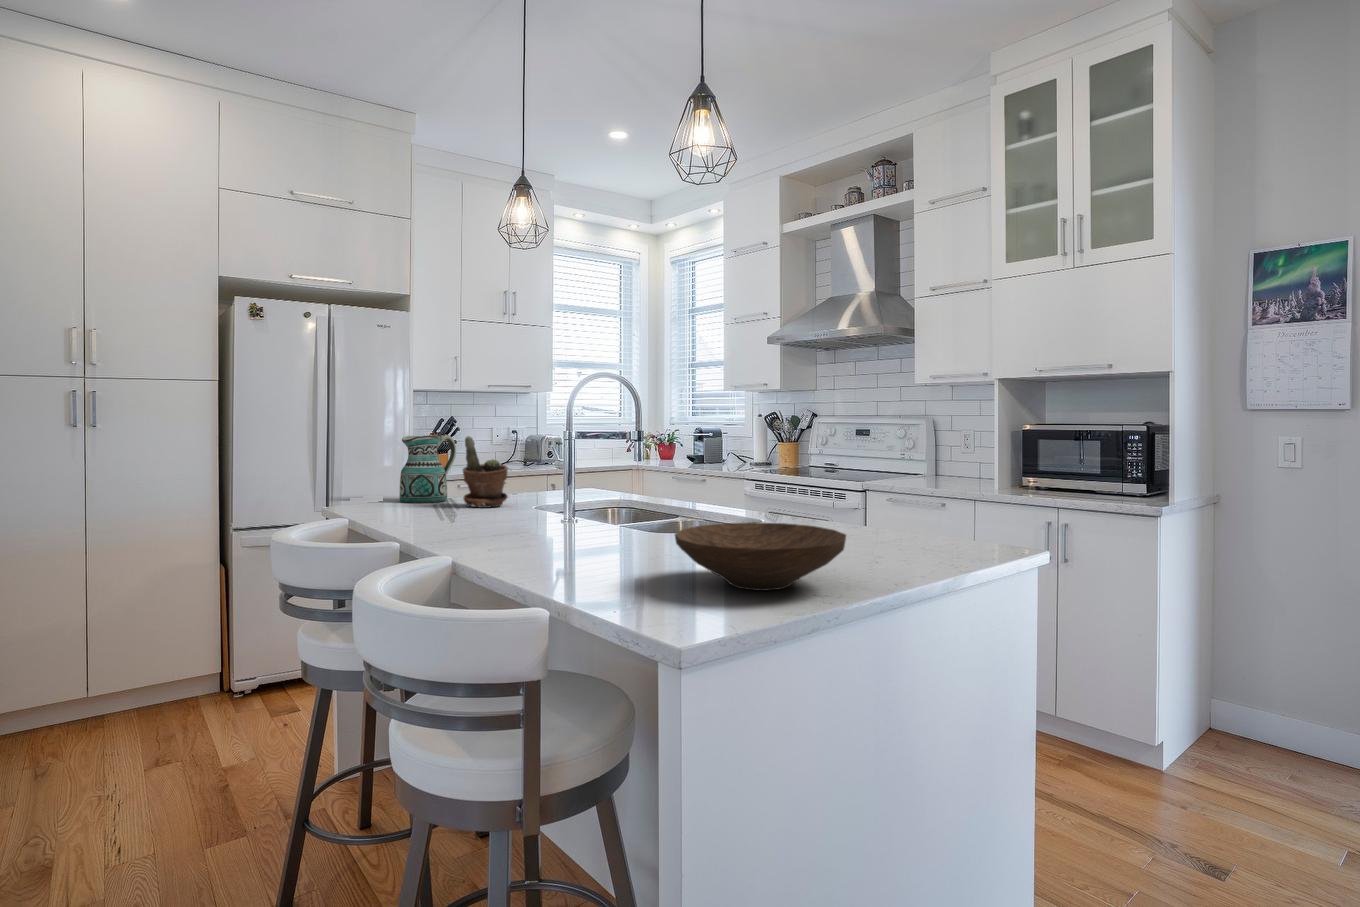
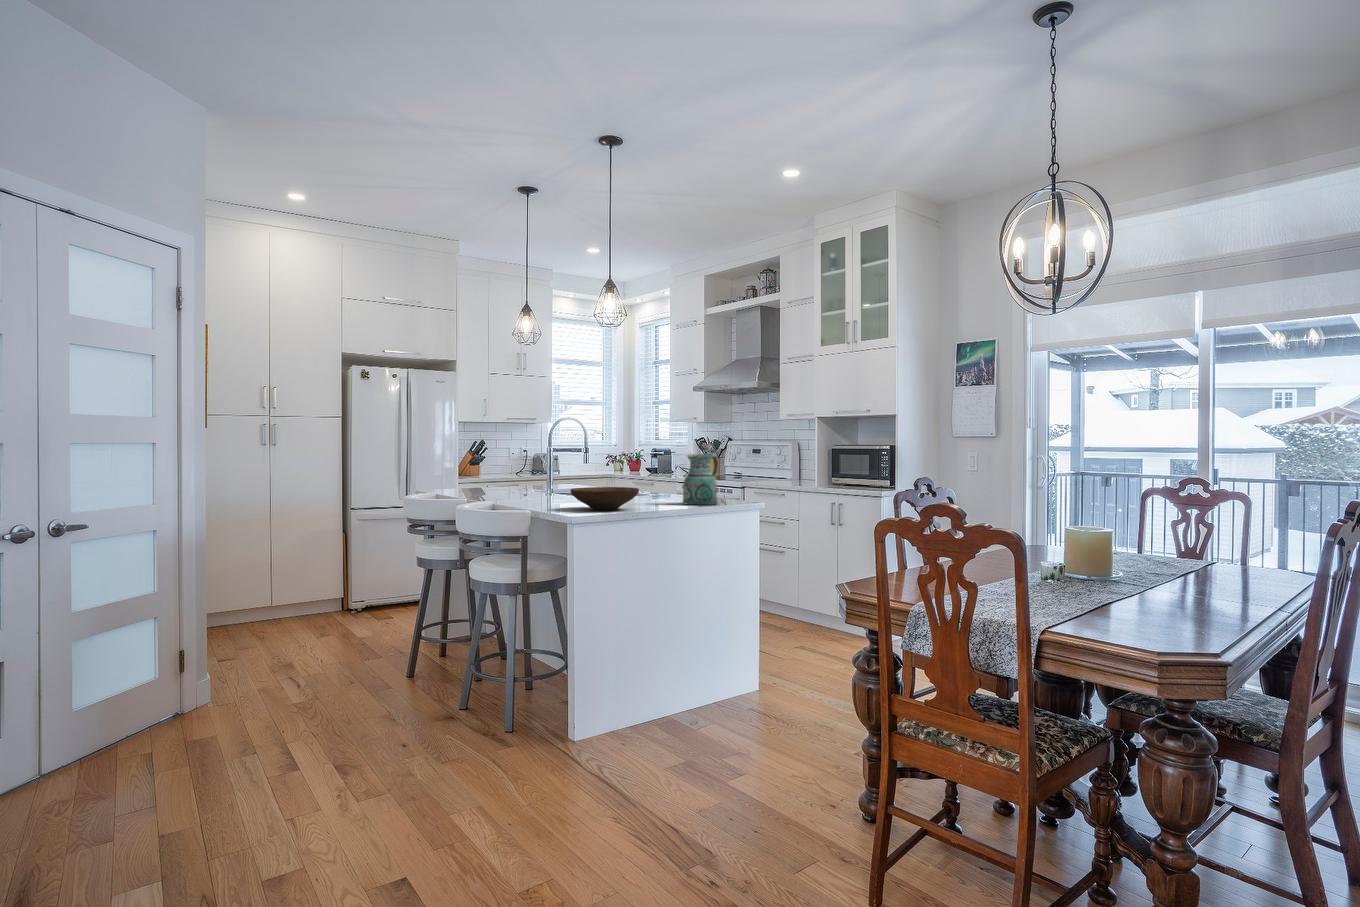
ceramic pitcher: present [399,434,456,503] -> present [683,453,718,505]
potted plant: present [463,436,508,508] -> none [488,451,514,492]

